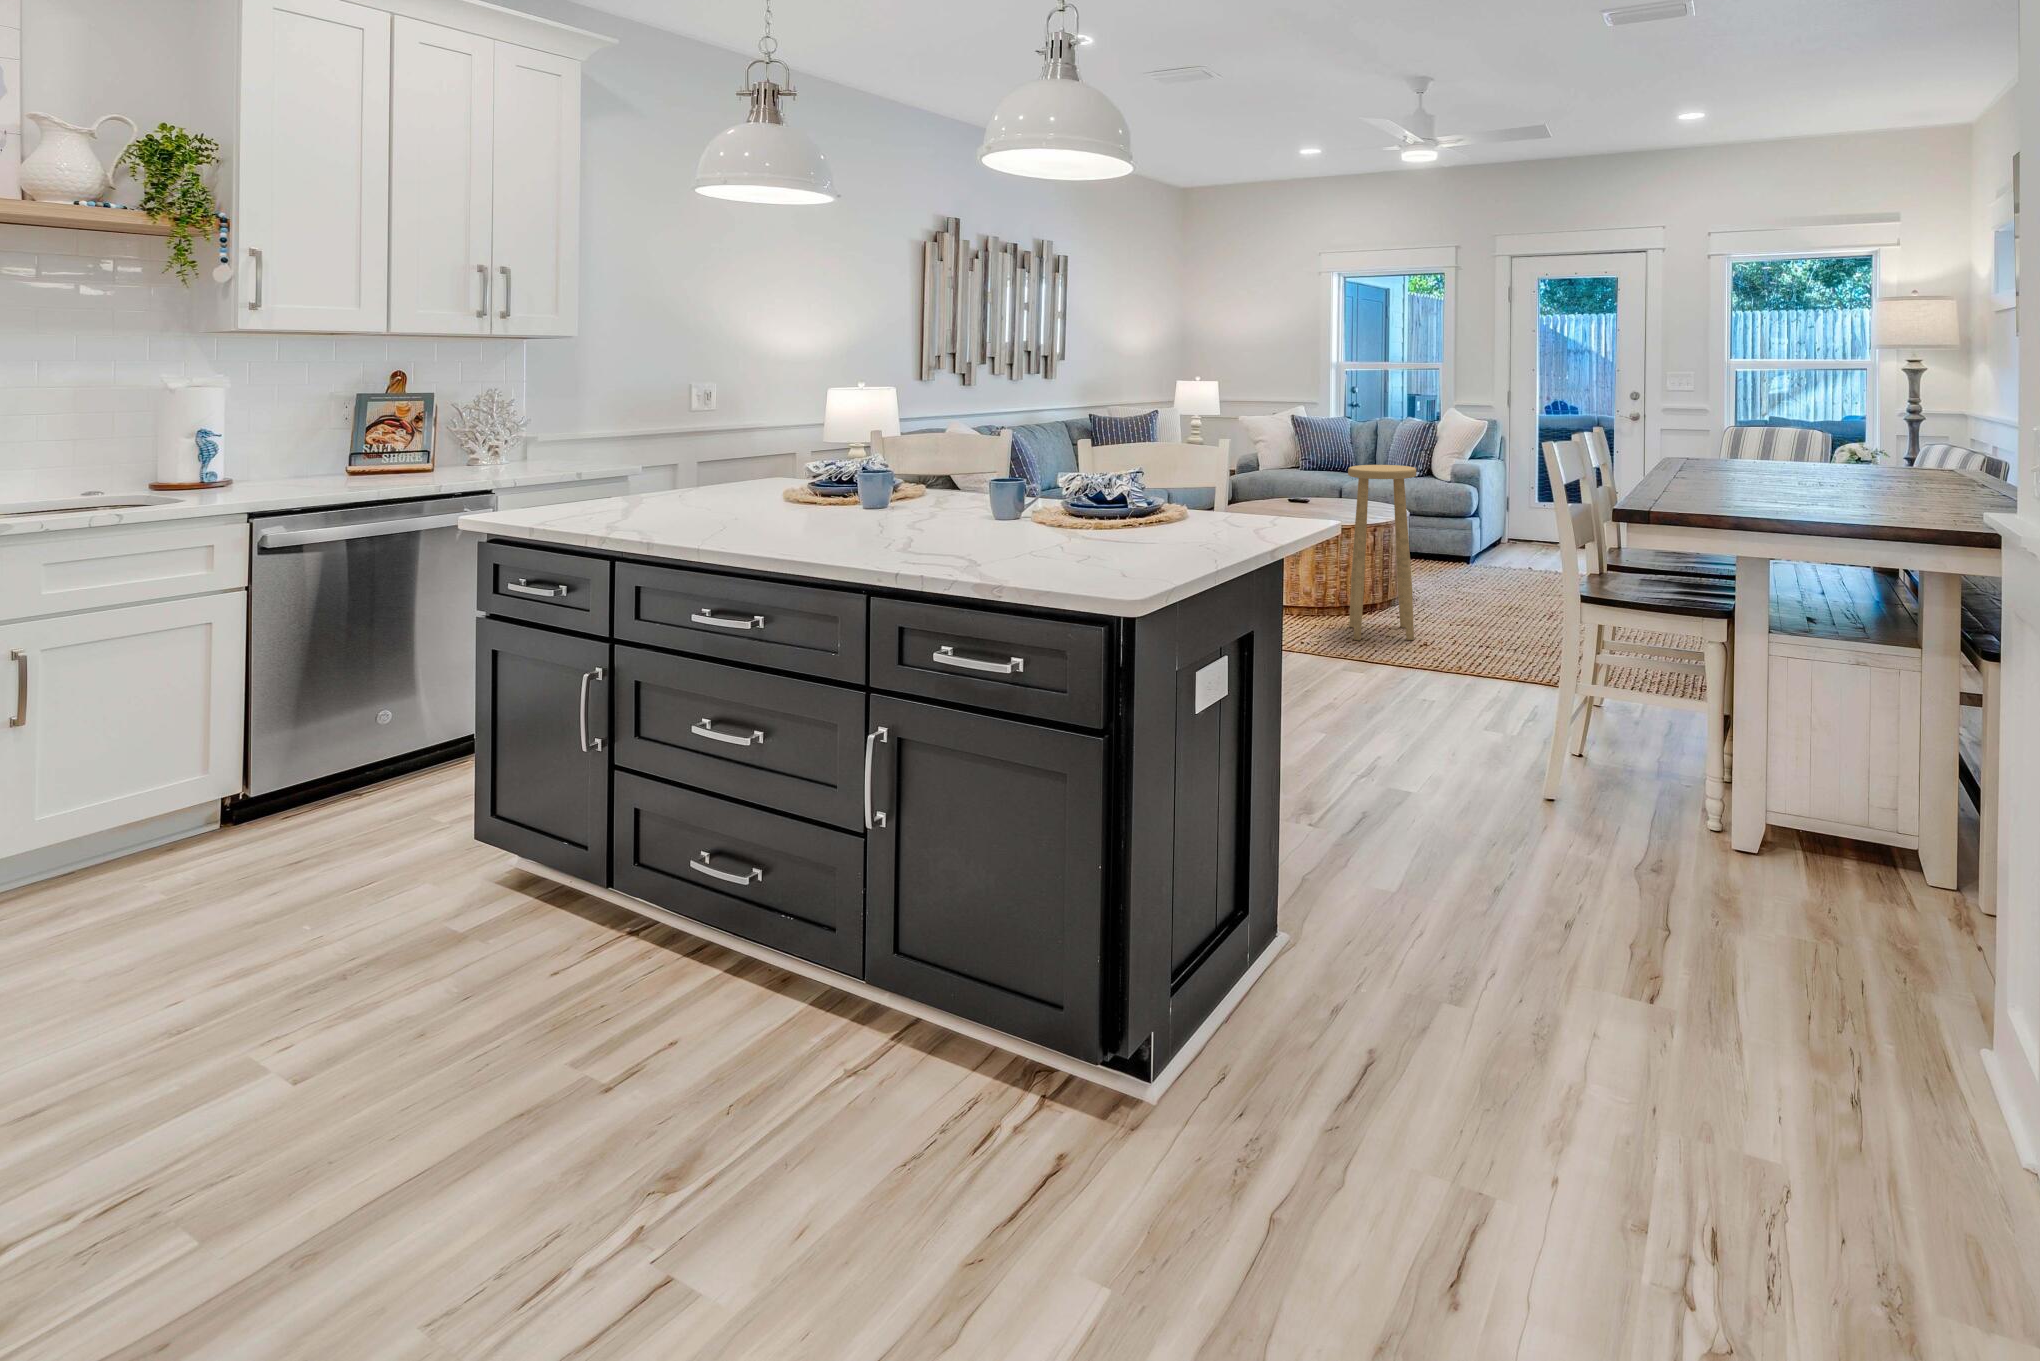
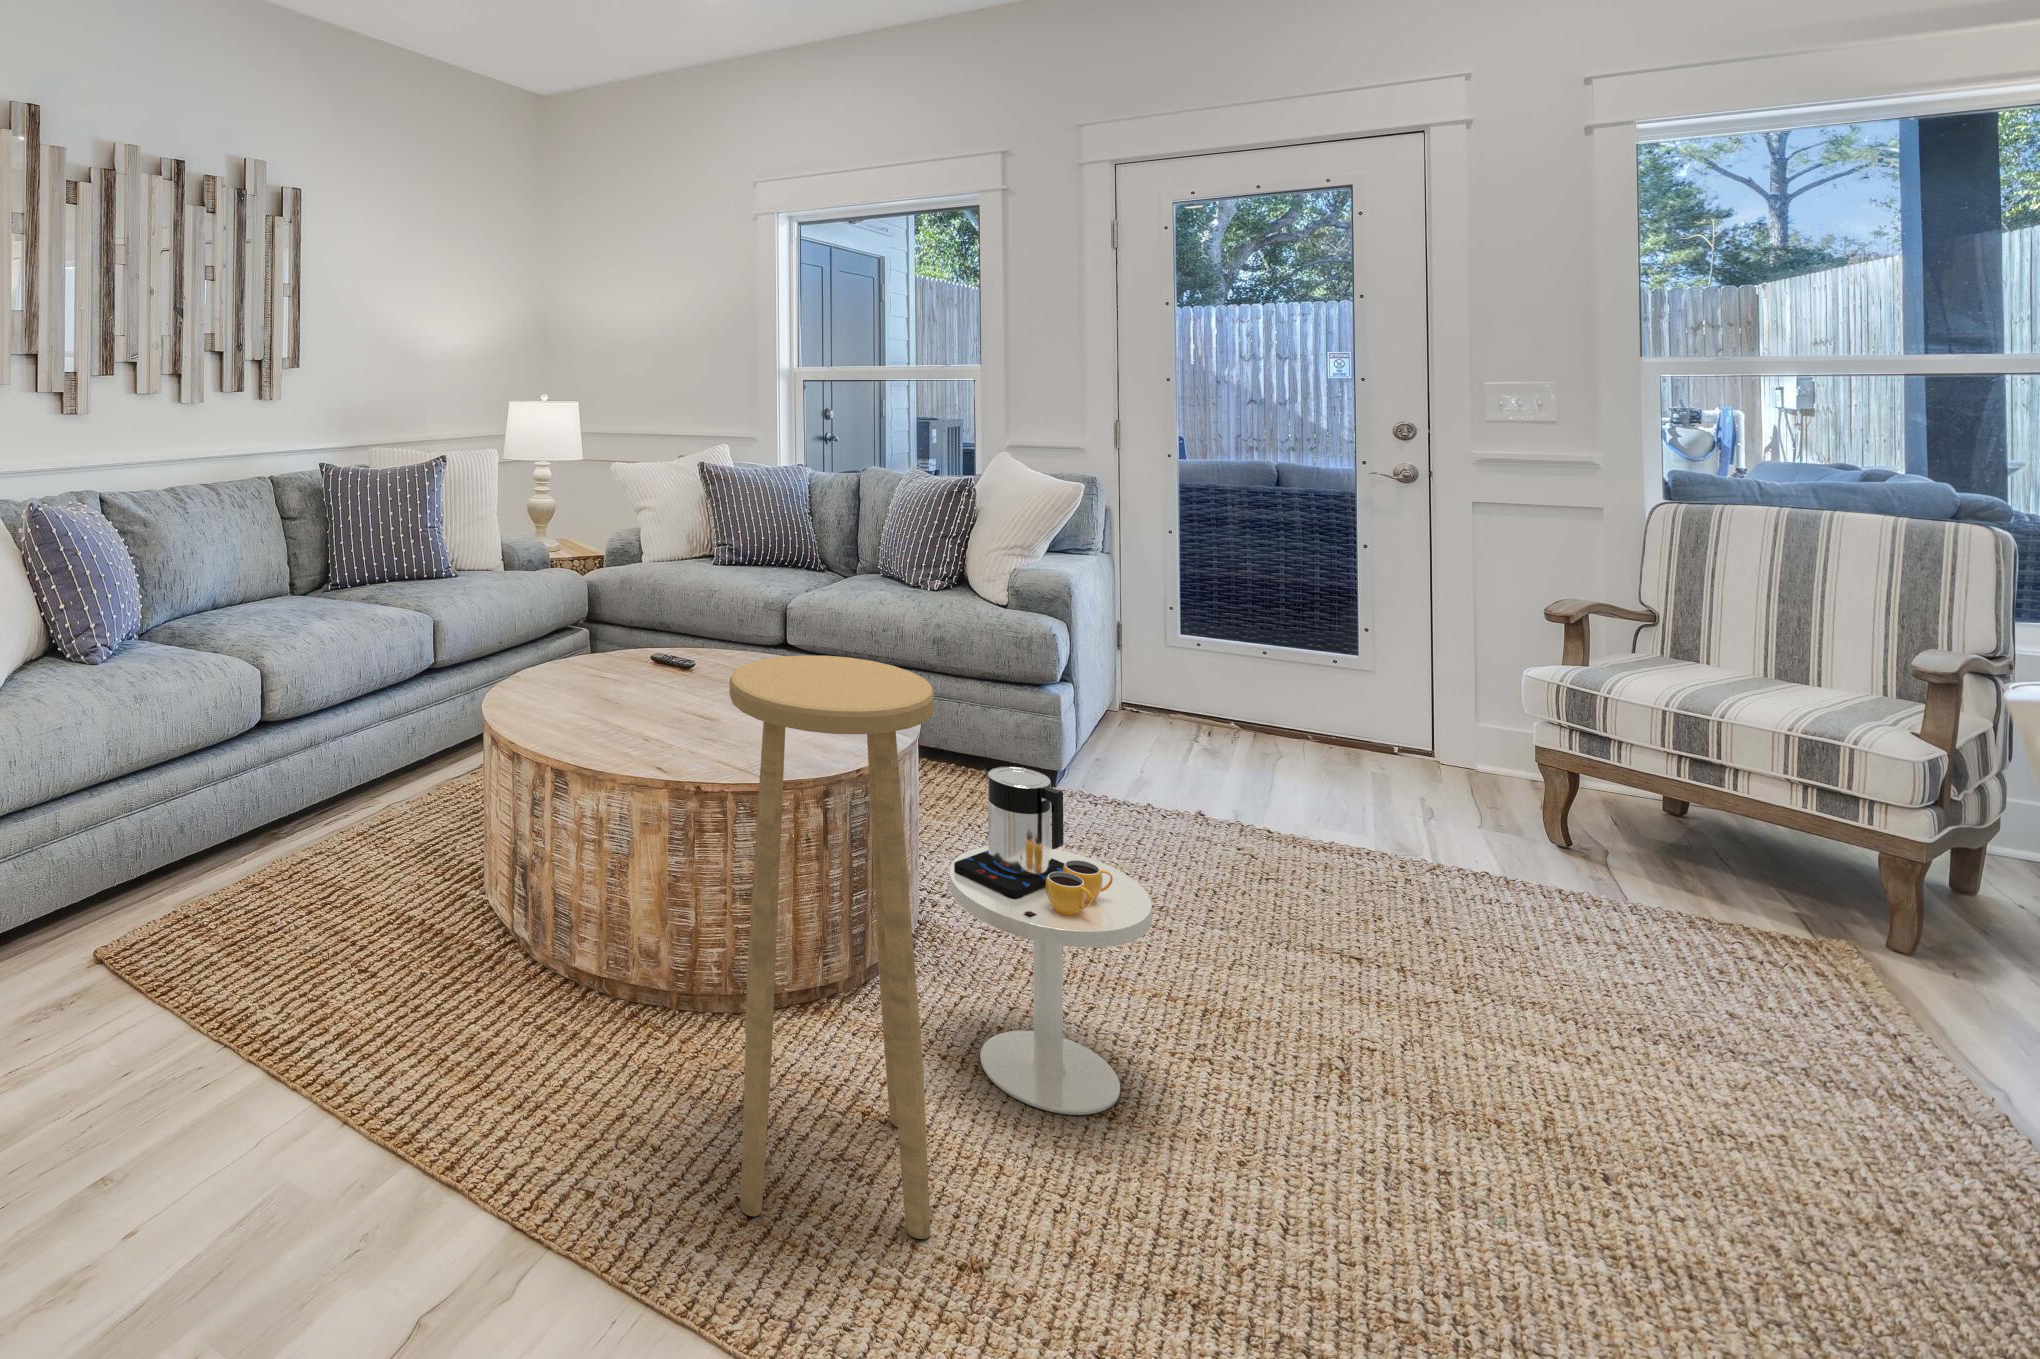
side table: none [1421,512,1490,623] -> present [949,765,1152,1115]

